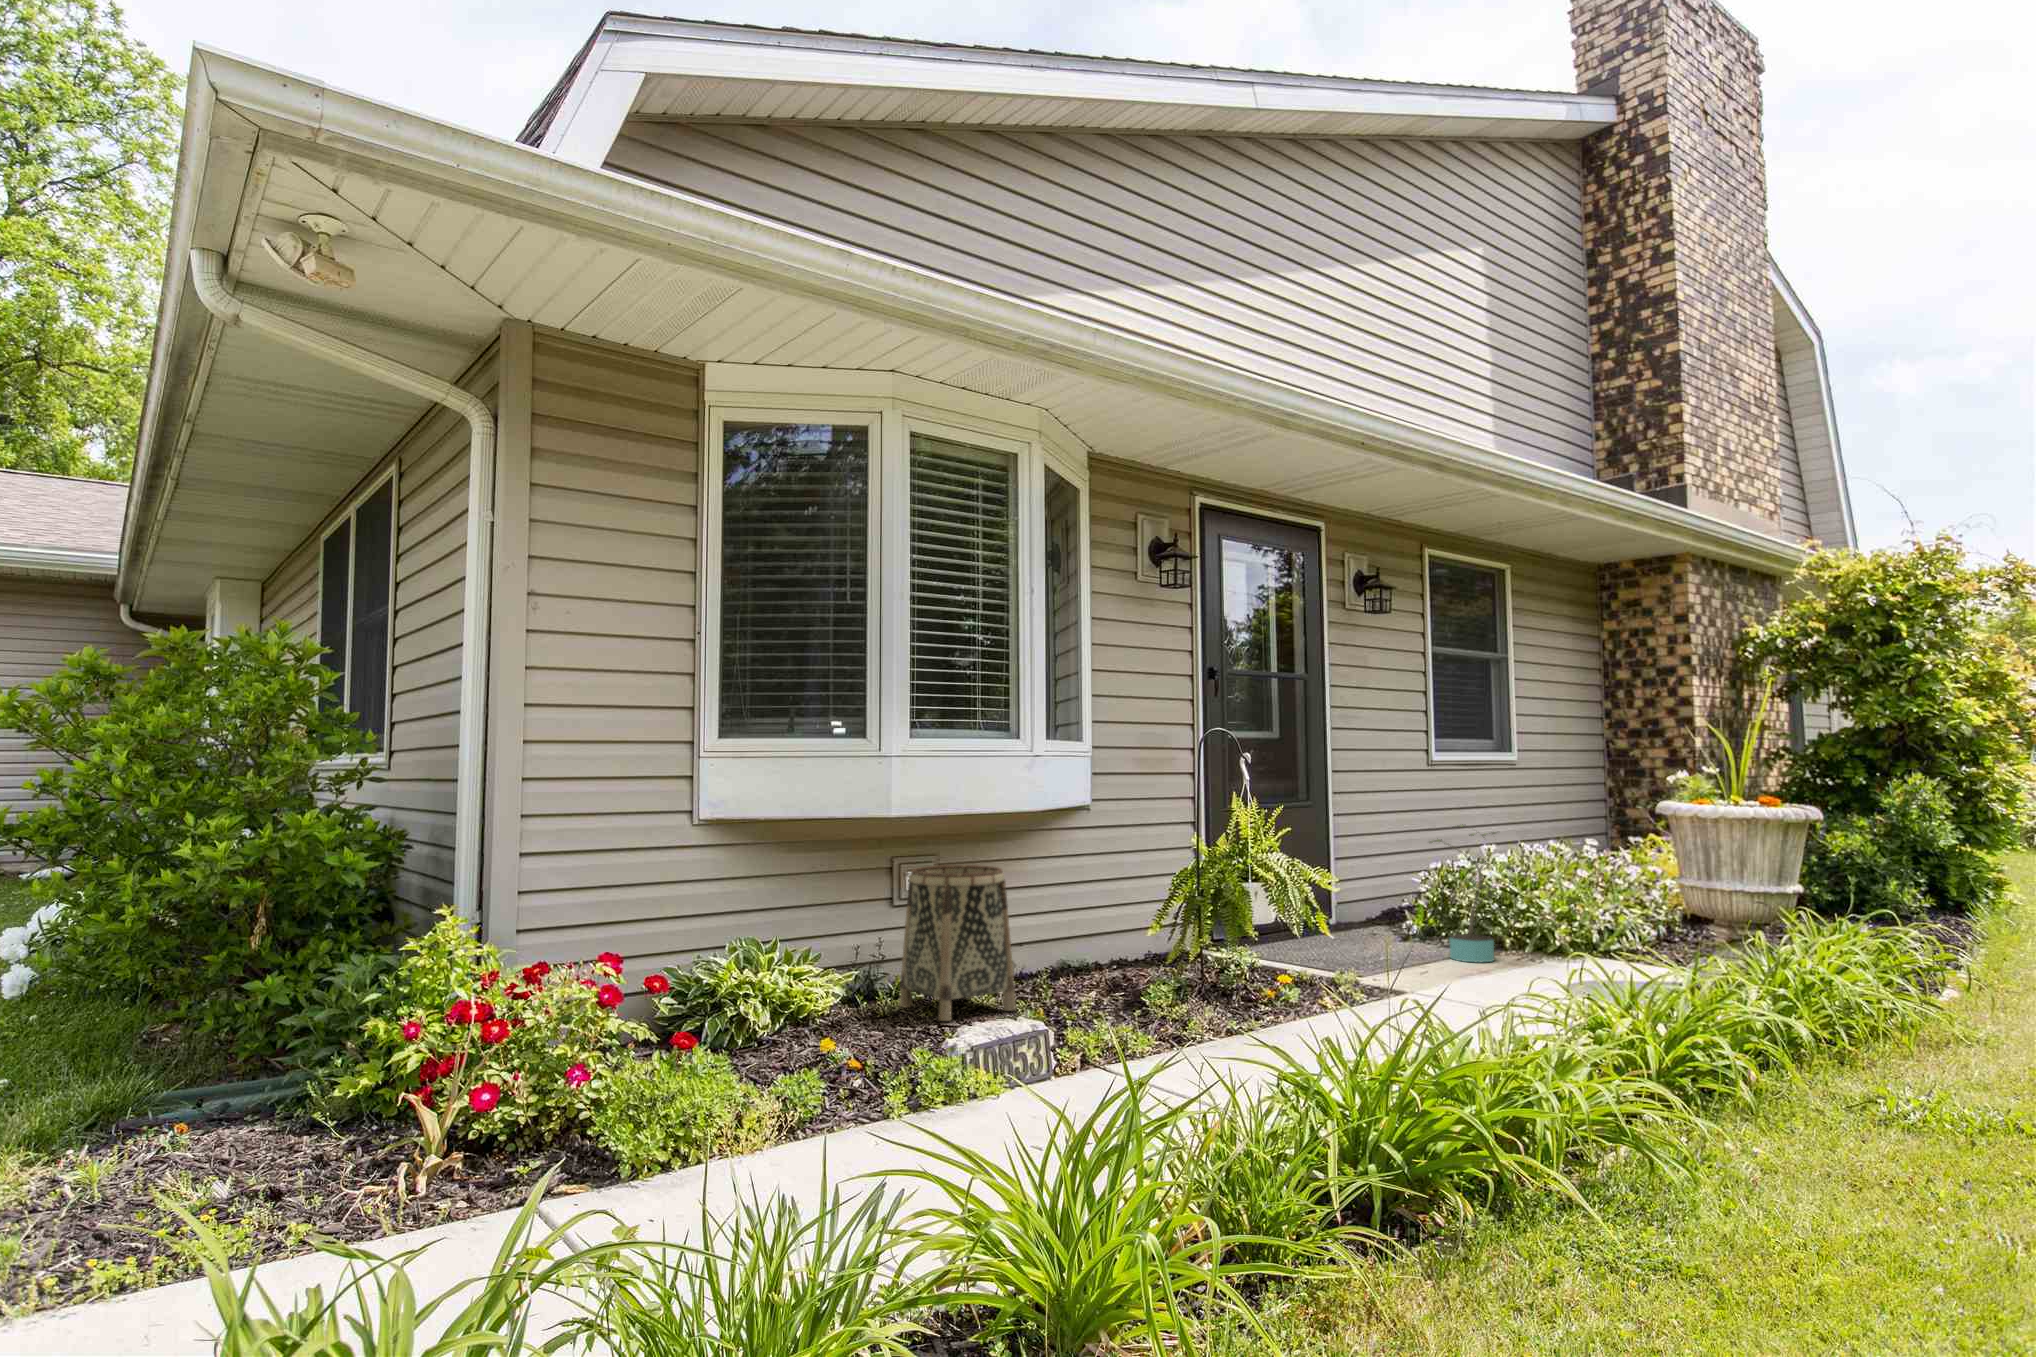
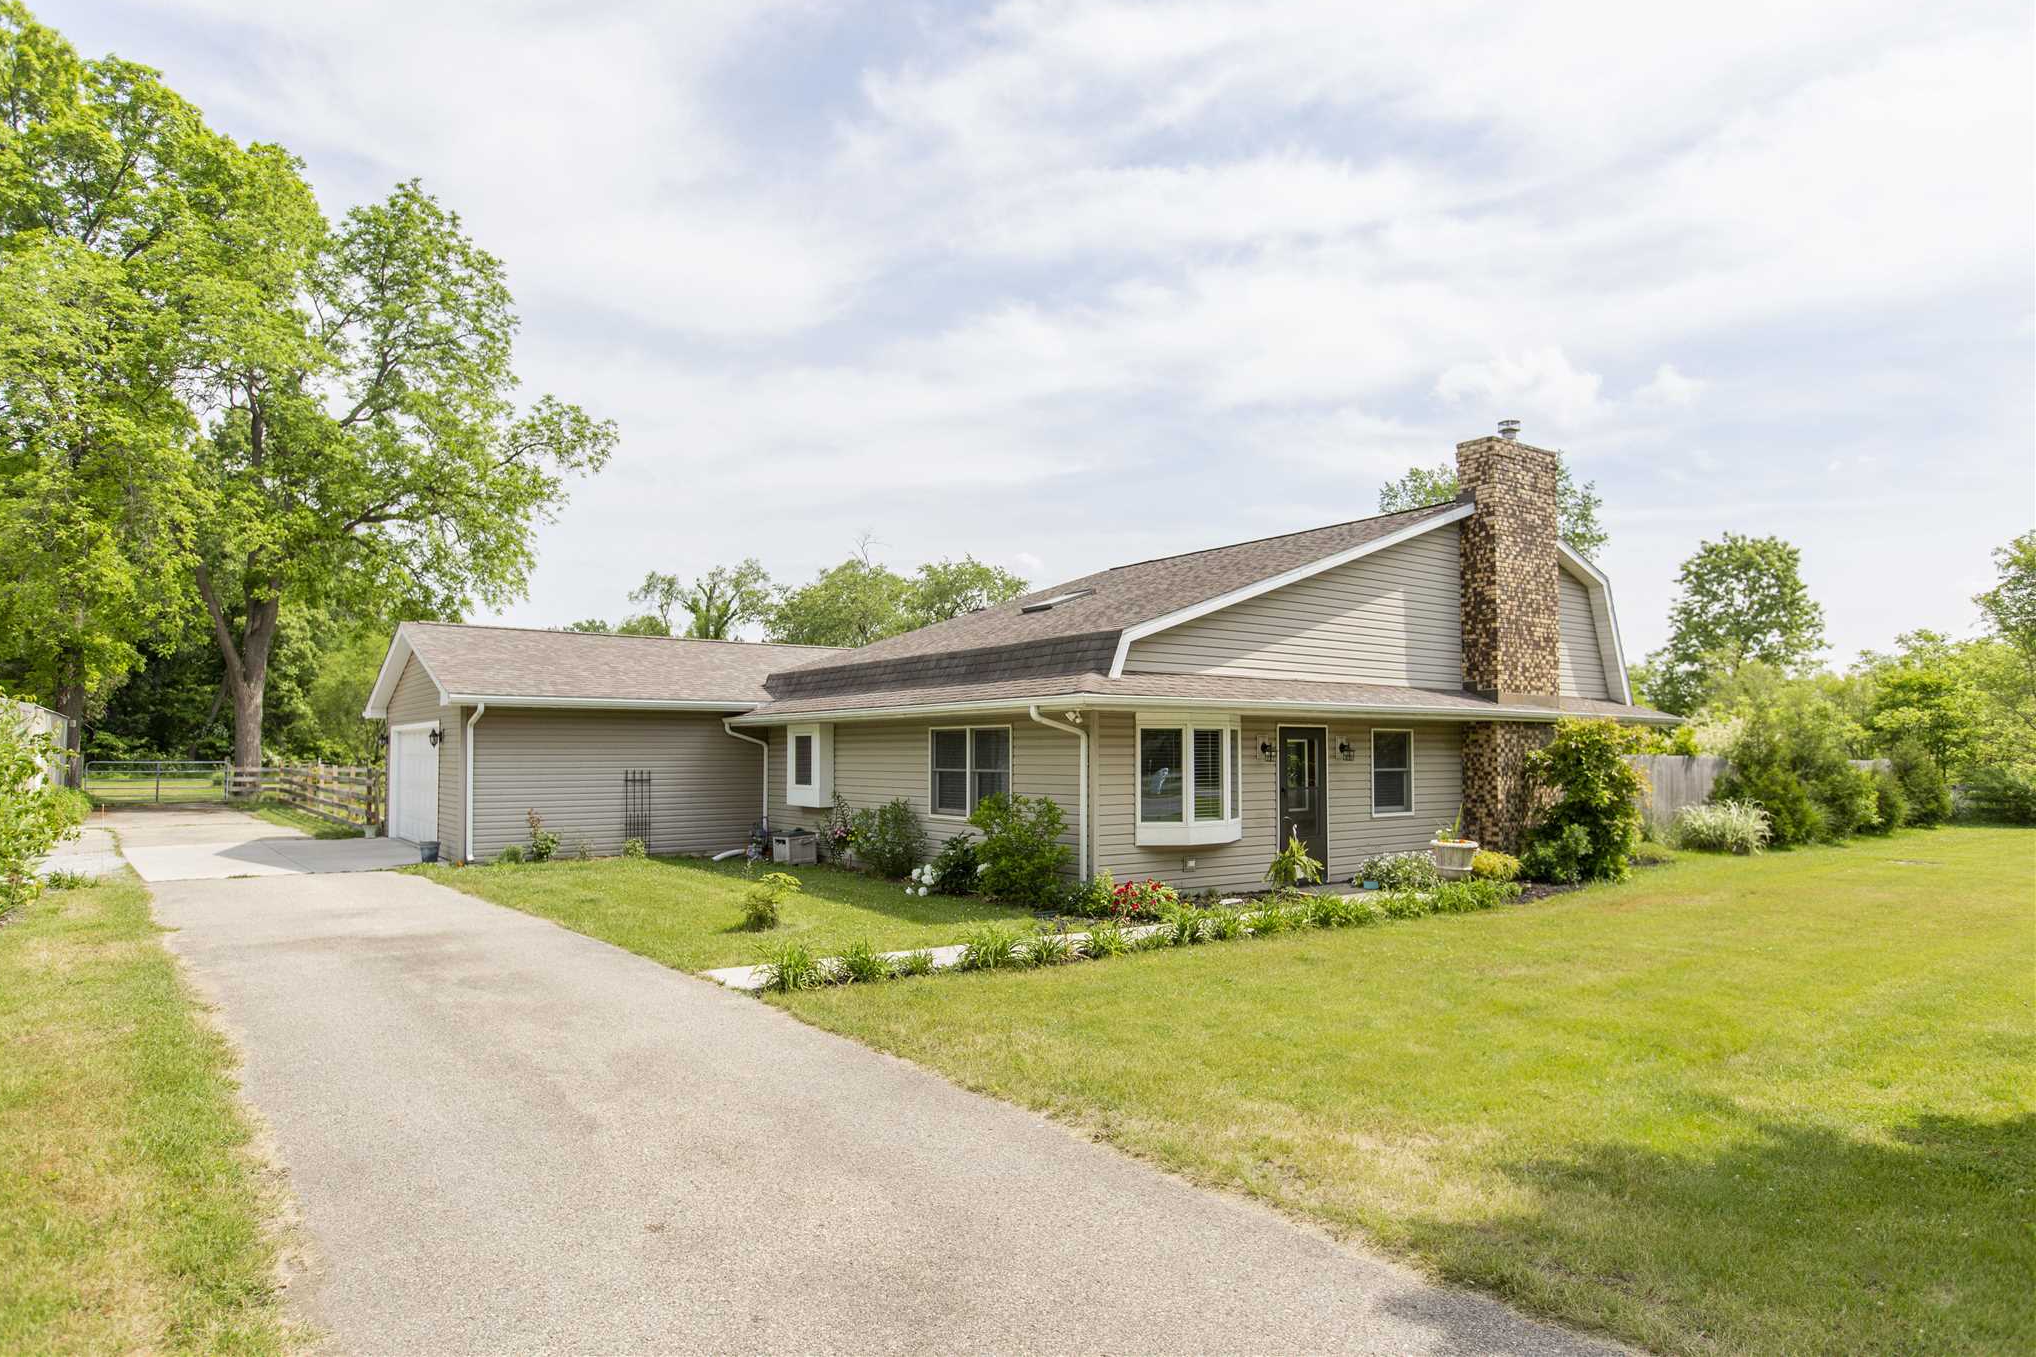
basket: present [899,865,1016,1021] -> none [1195,856,1229,898]

